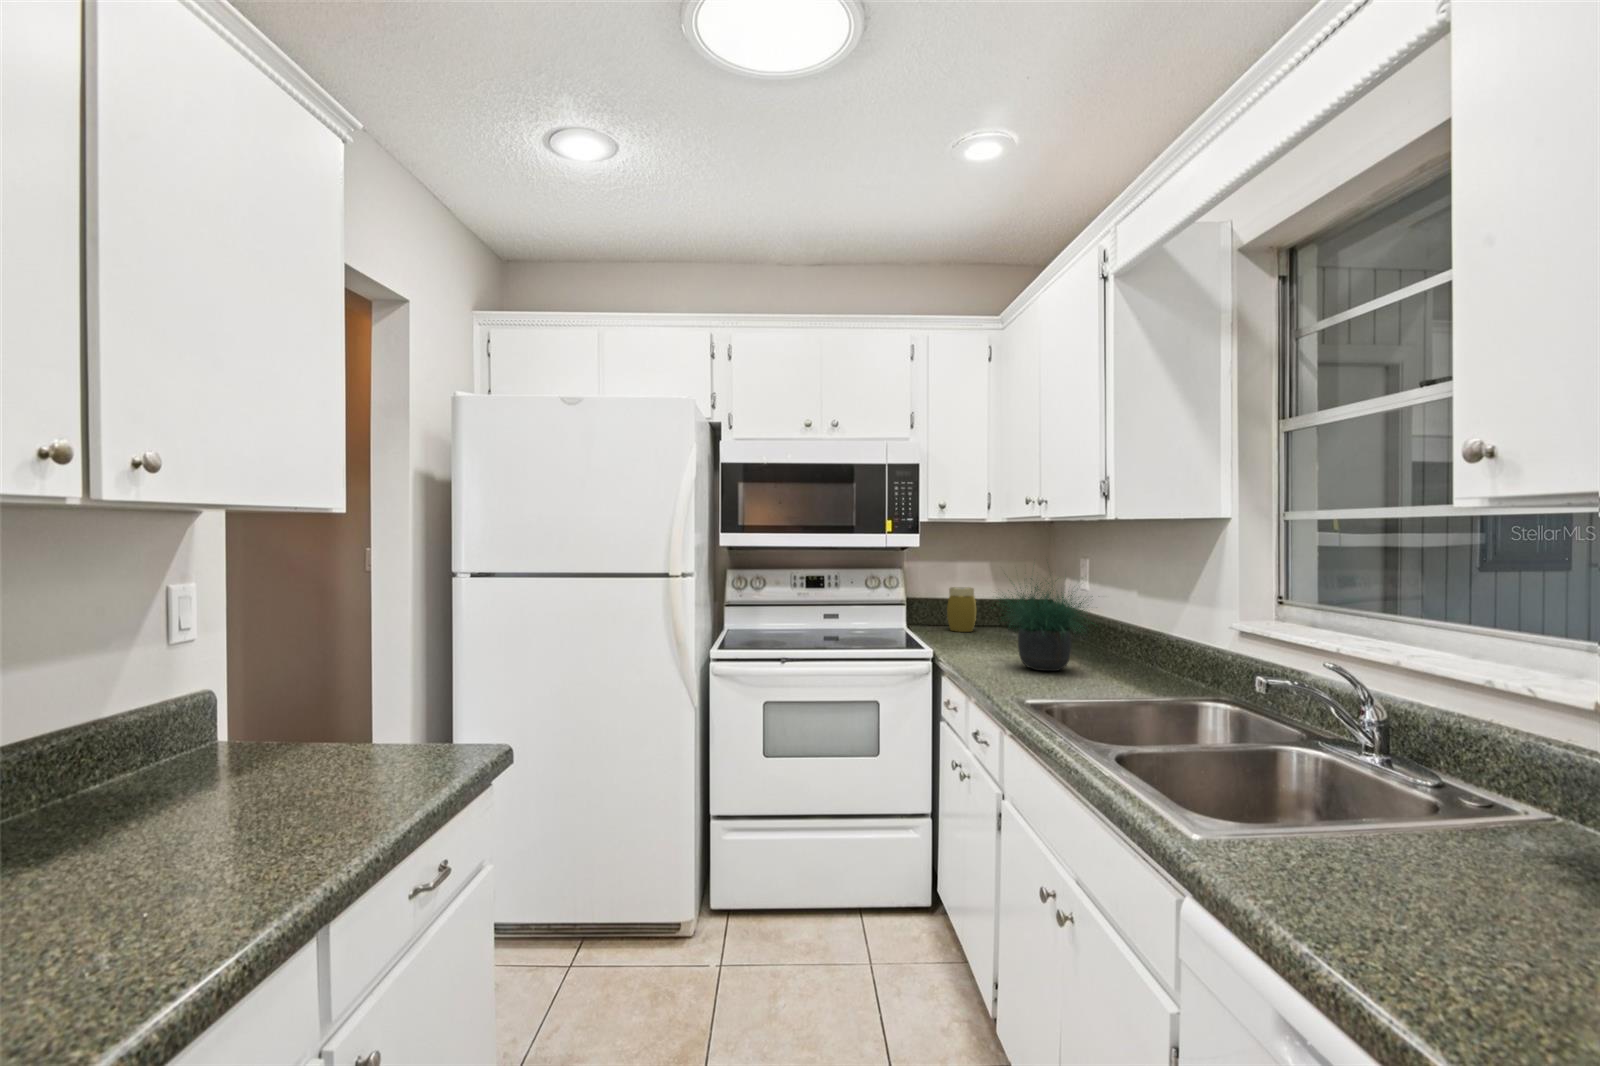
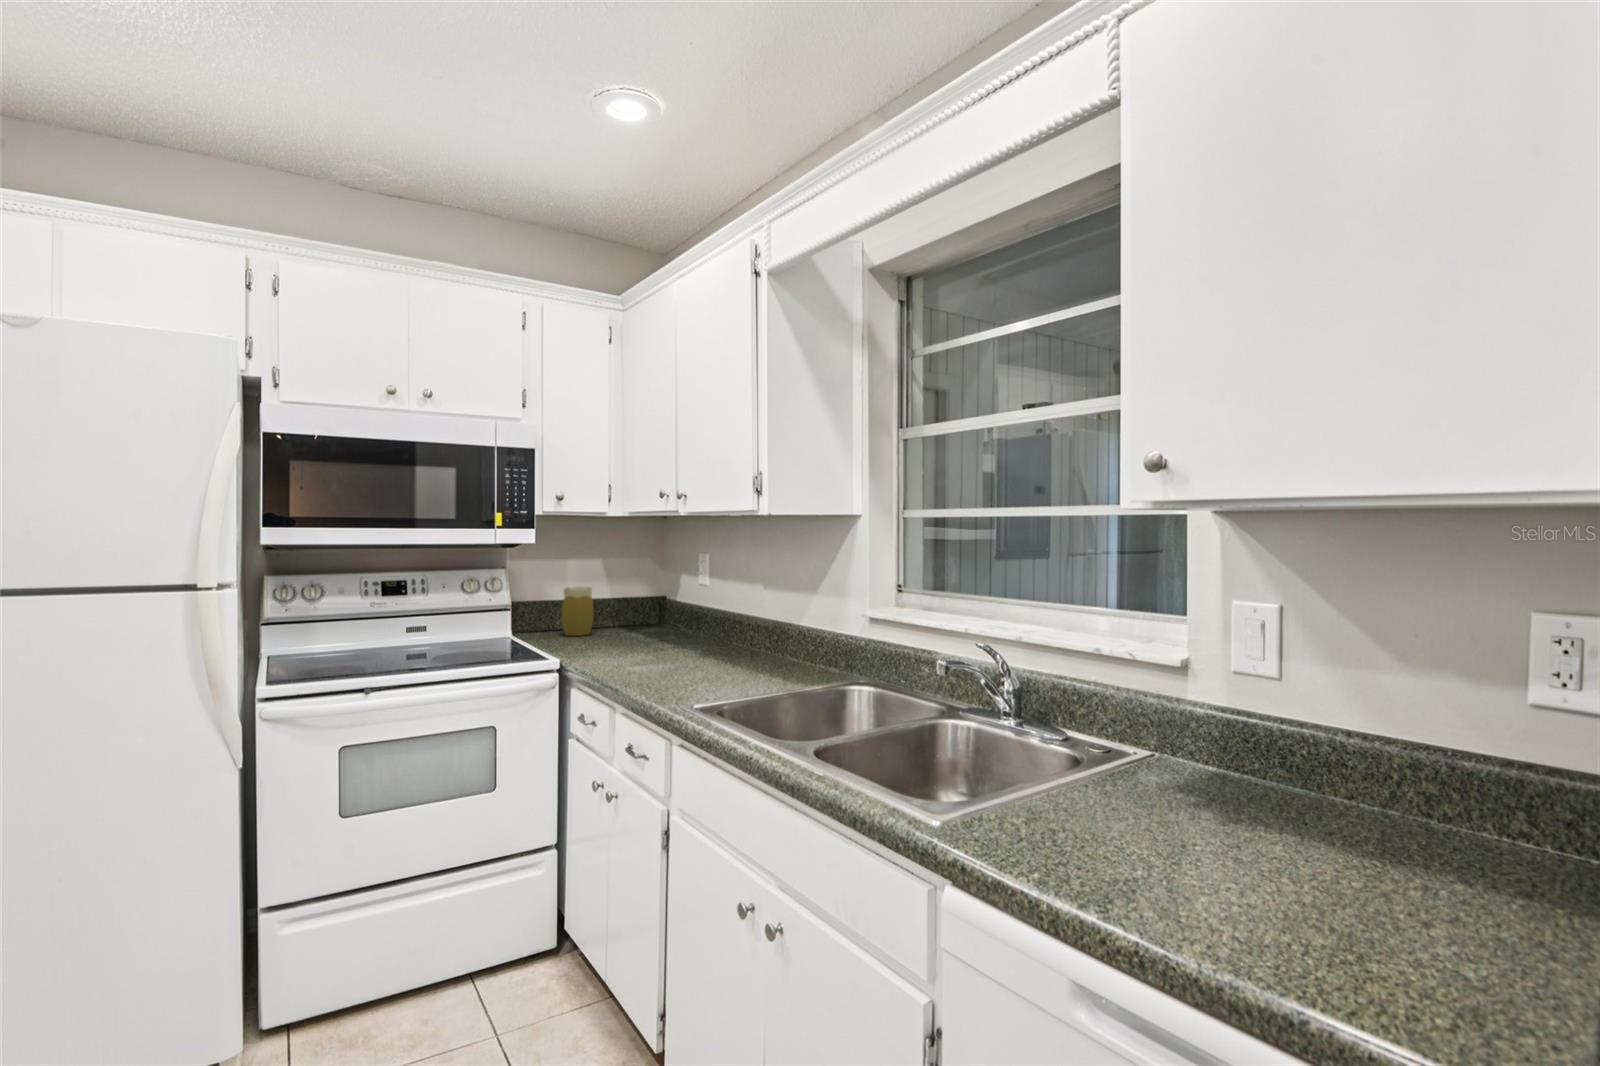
potted plant: present [1000,583,1085,671] -> none [628,549,758,674]

